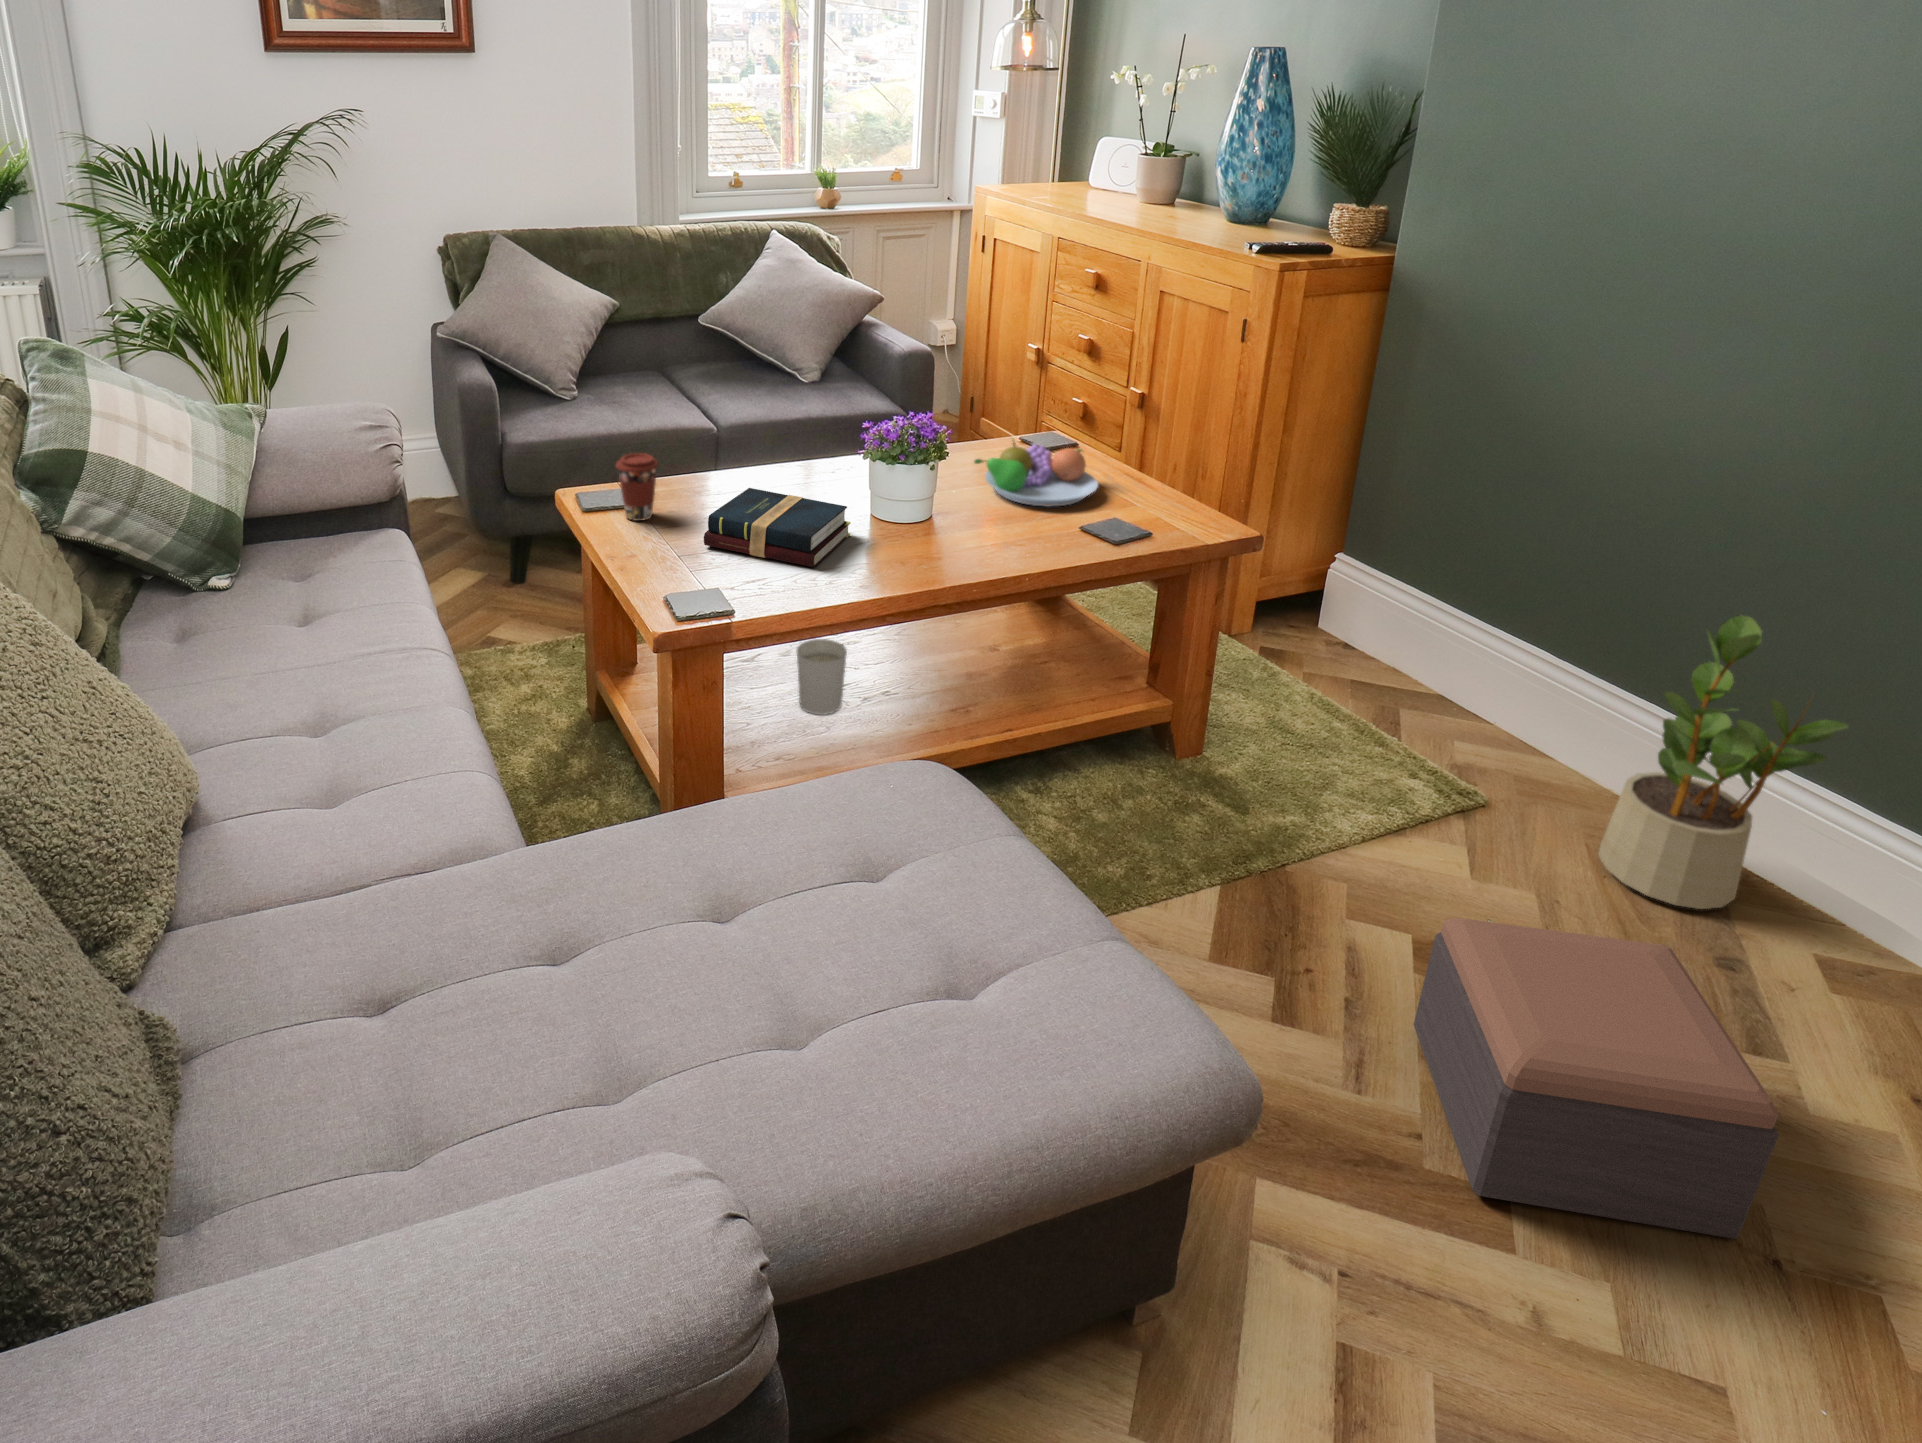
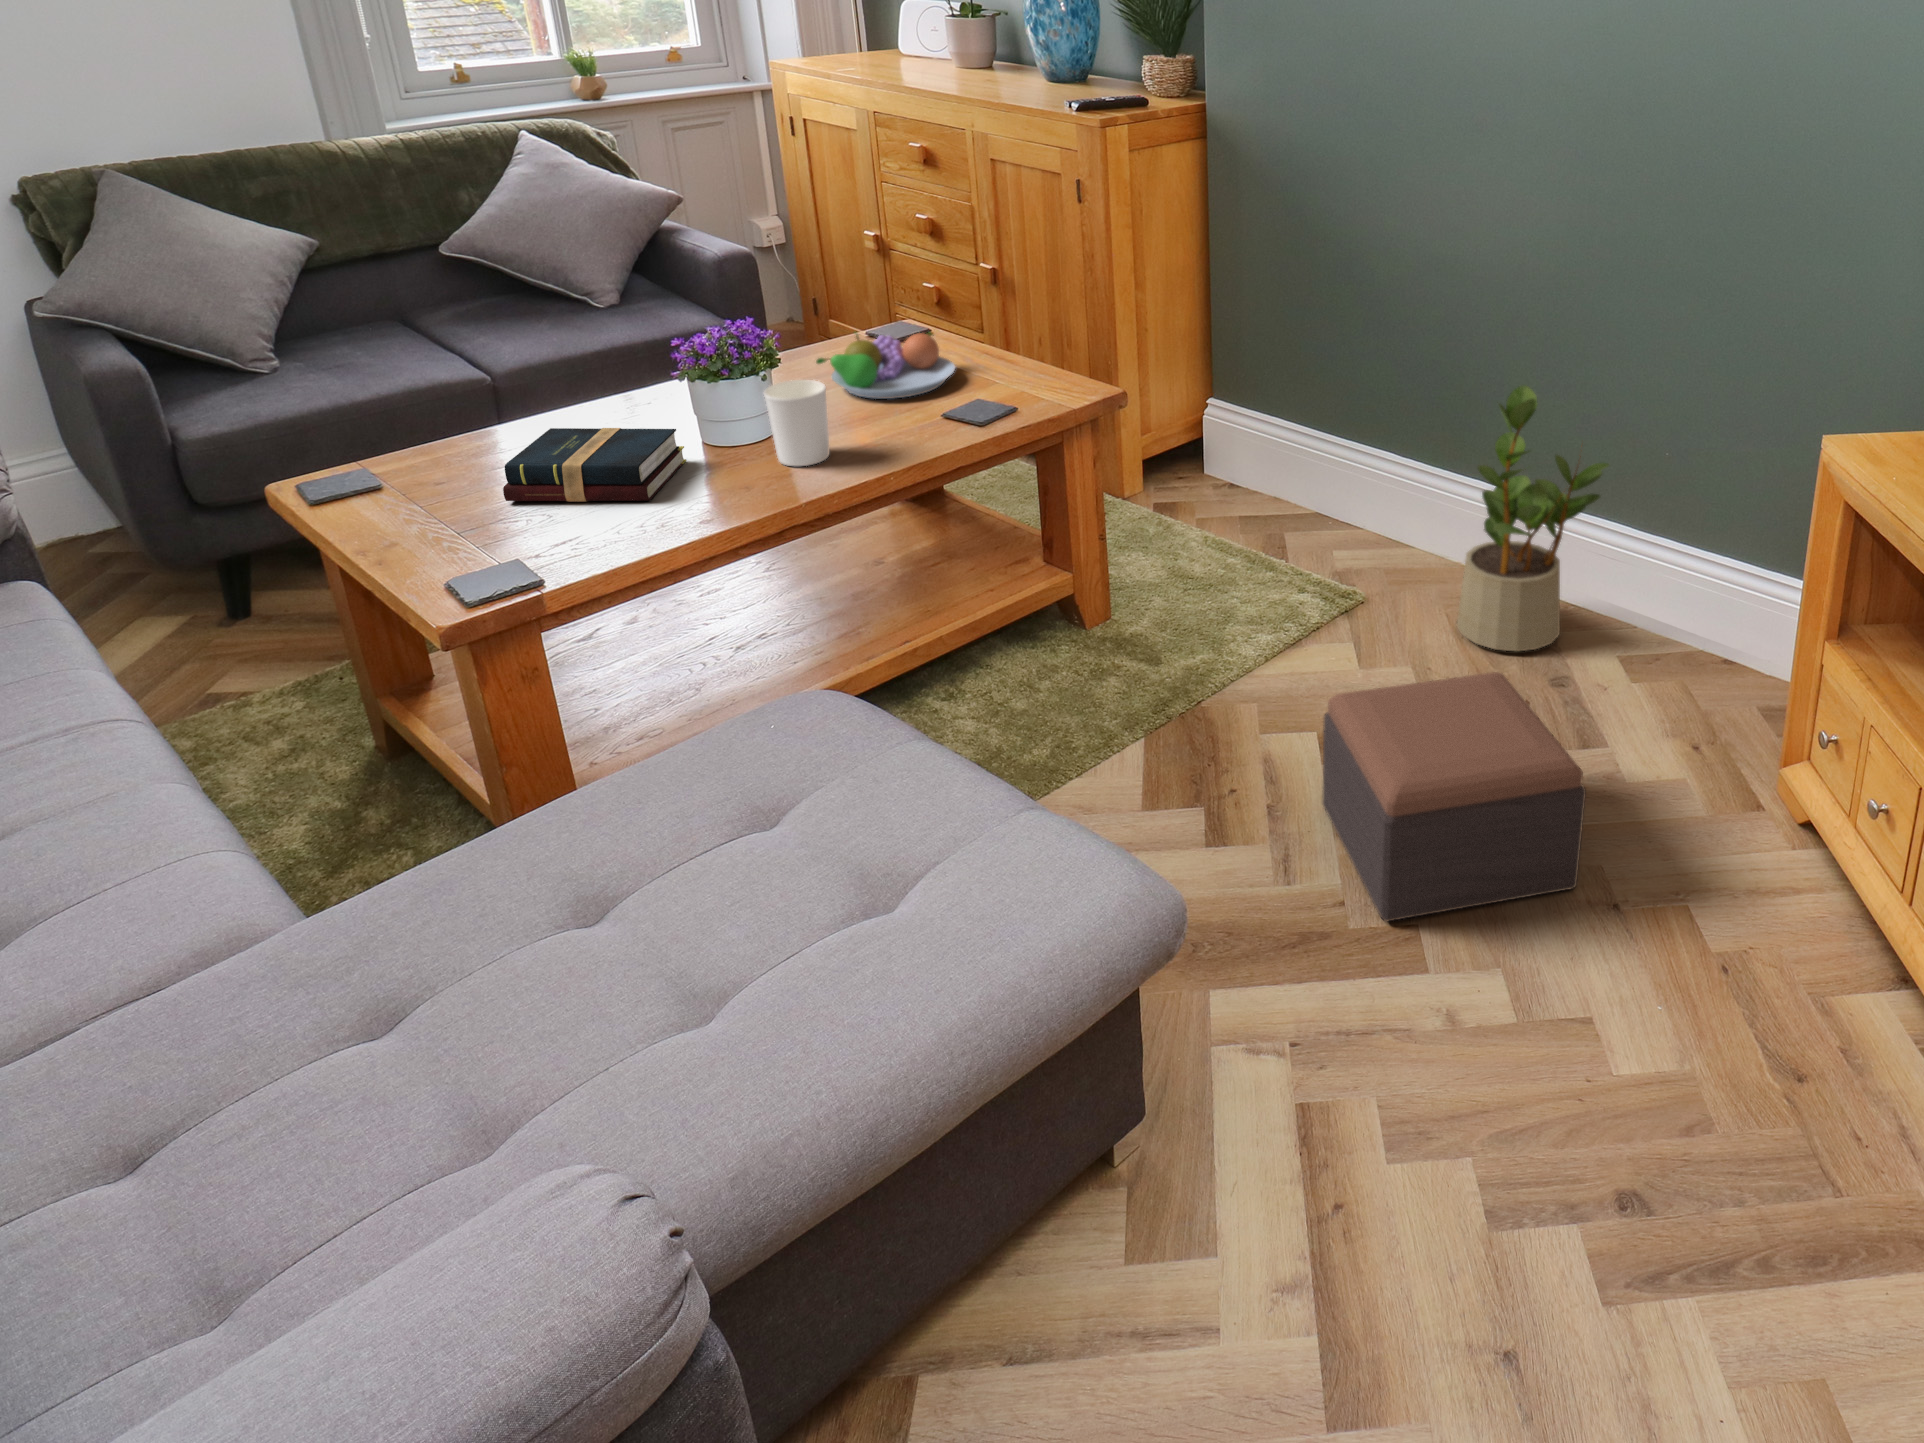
coffee cup: present [616,453,659,521] -> none [365,408,429,491]
candle holder: present [797,639,847,715] -> present [764,380,830,466]

